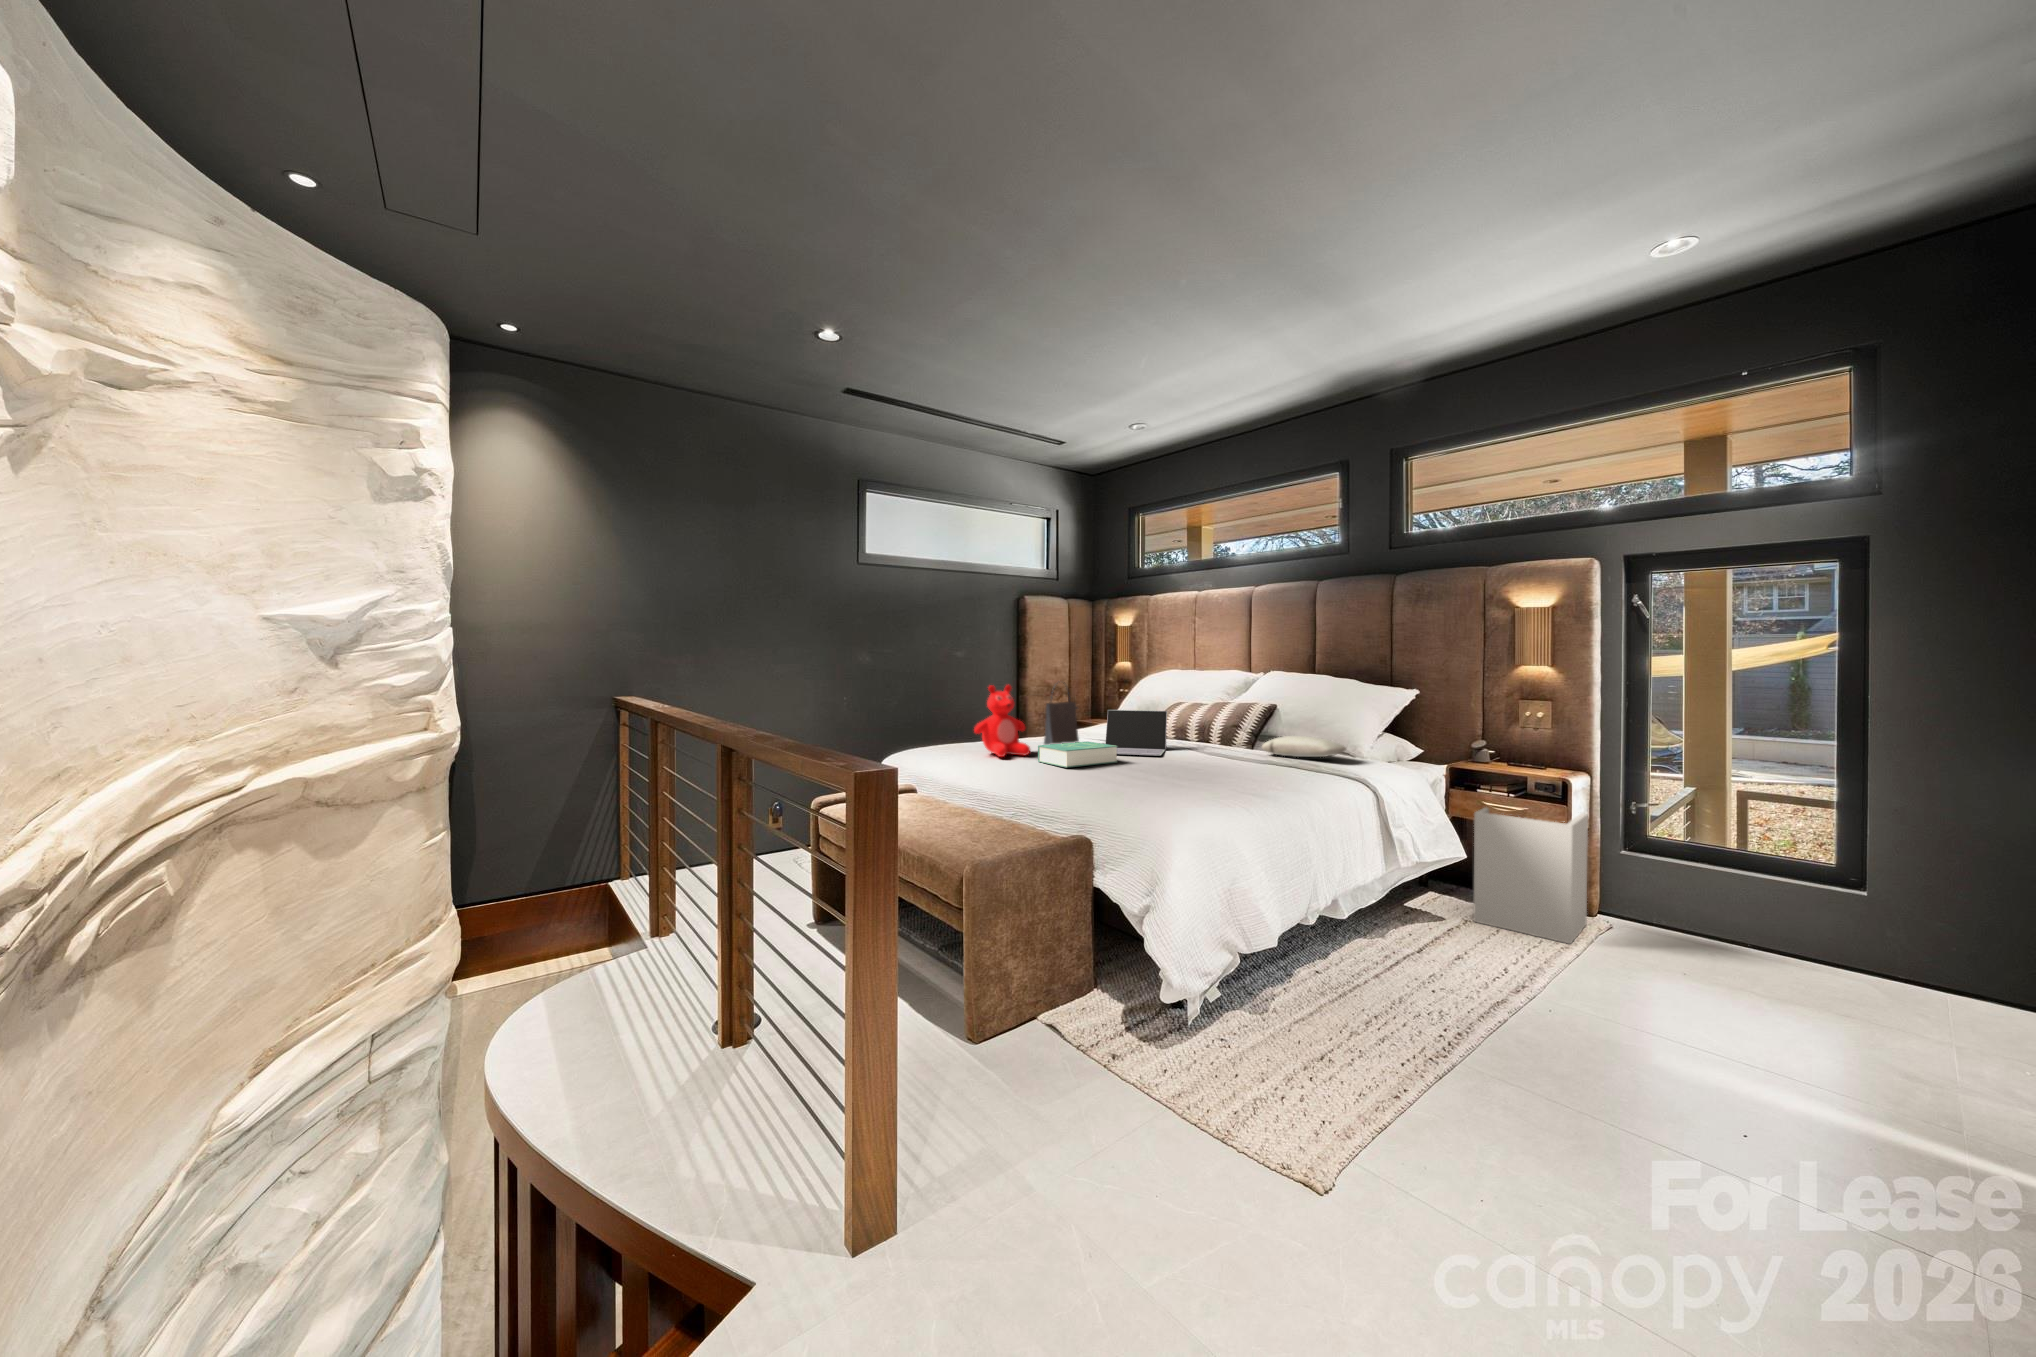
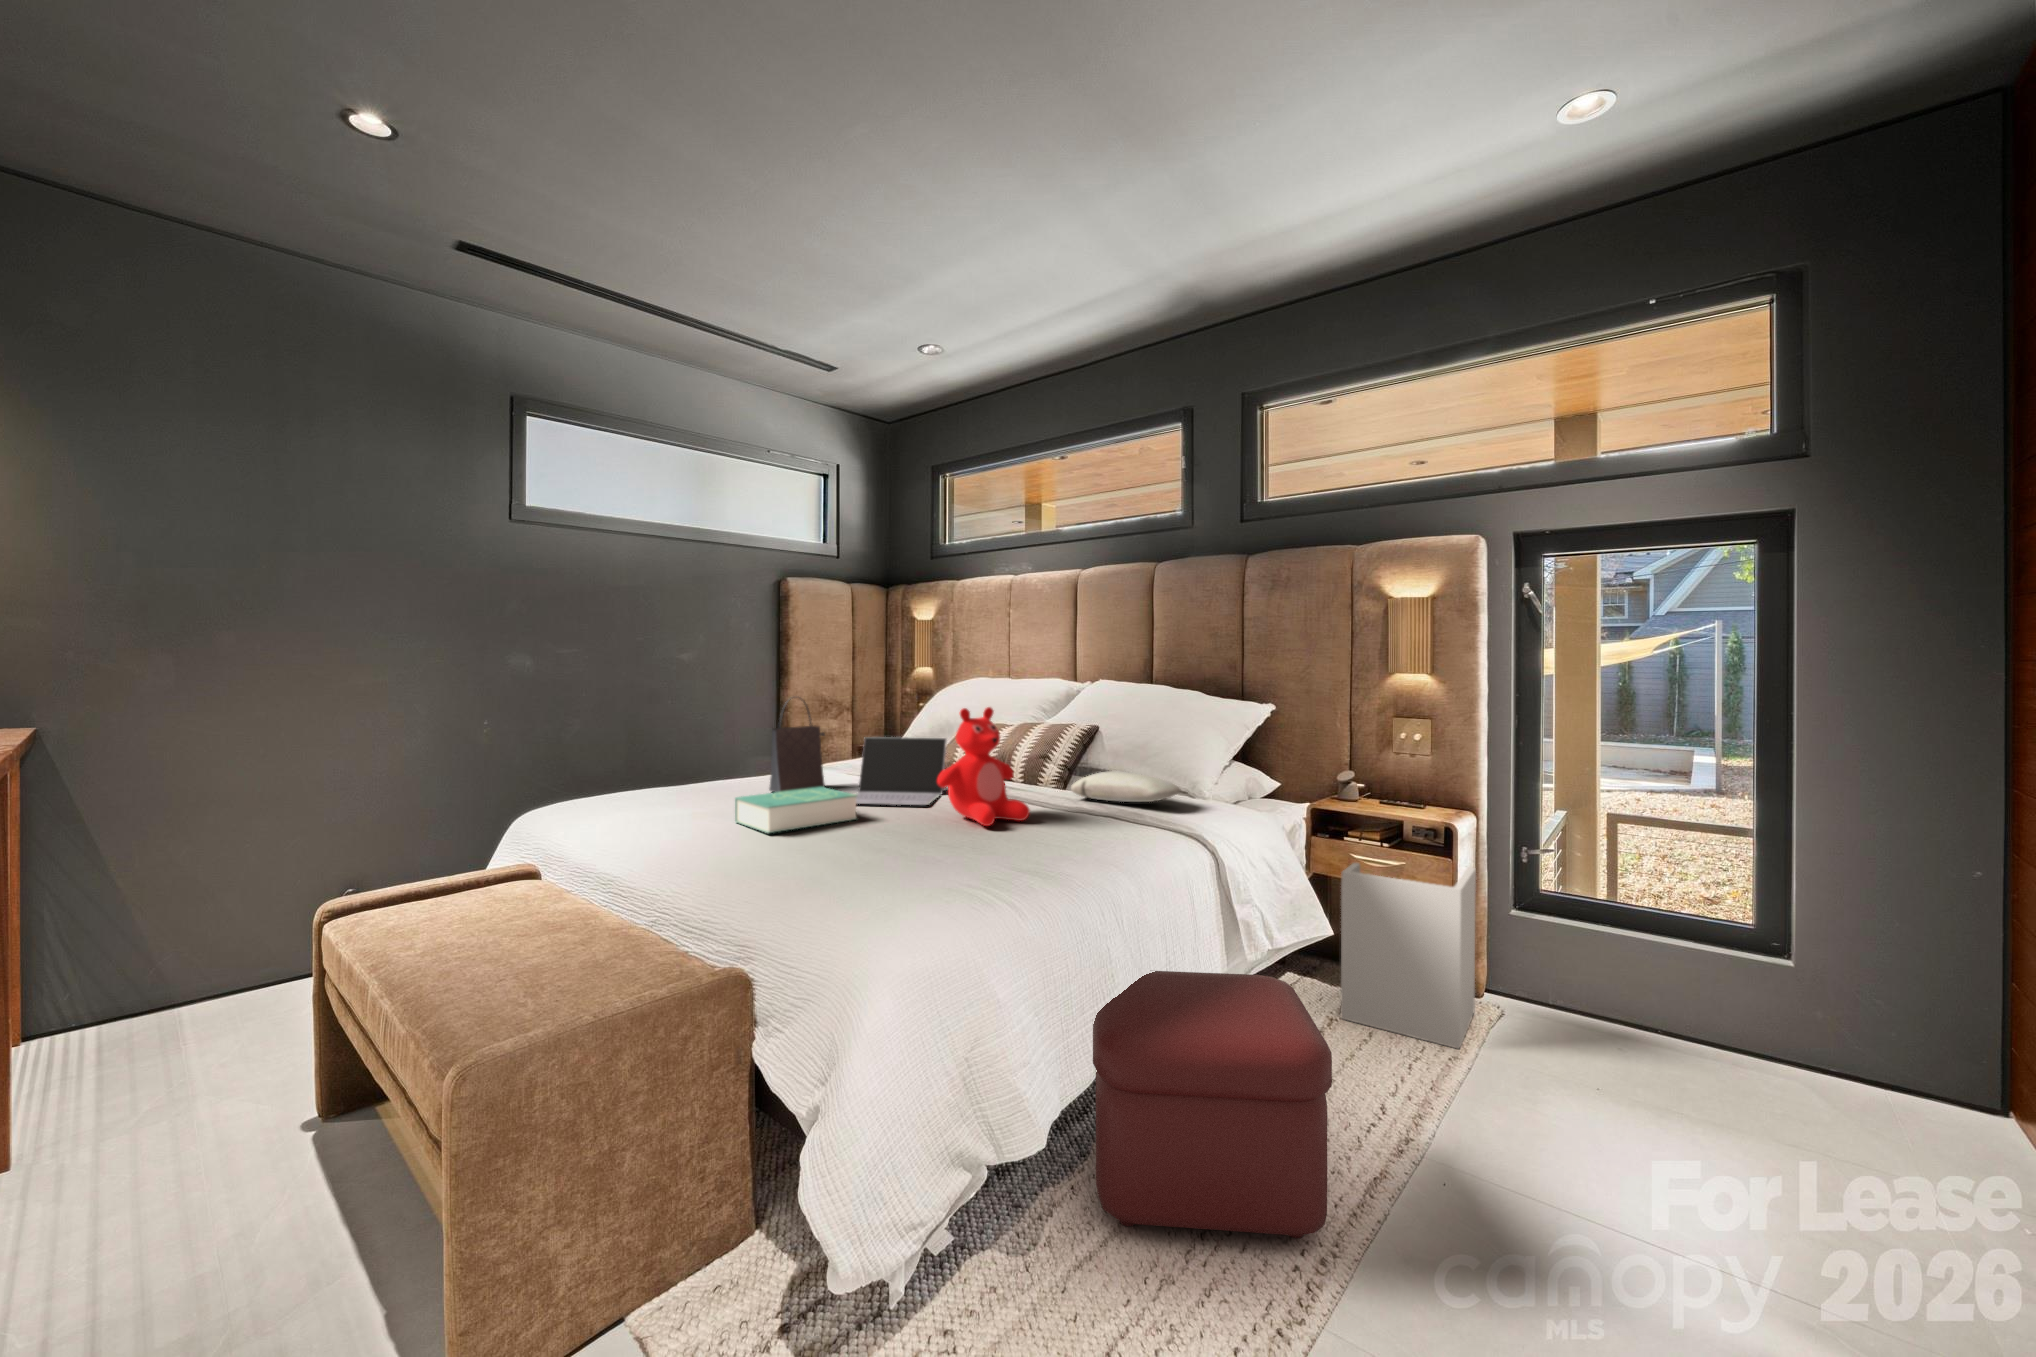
teddy bear: present [974,685,1030,757] -> present [938,707,1030,826]
ottoman: none [1294,860,1466,1024] -> present [1093,971,1332,1239]

